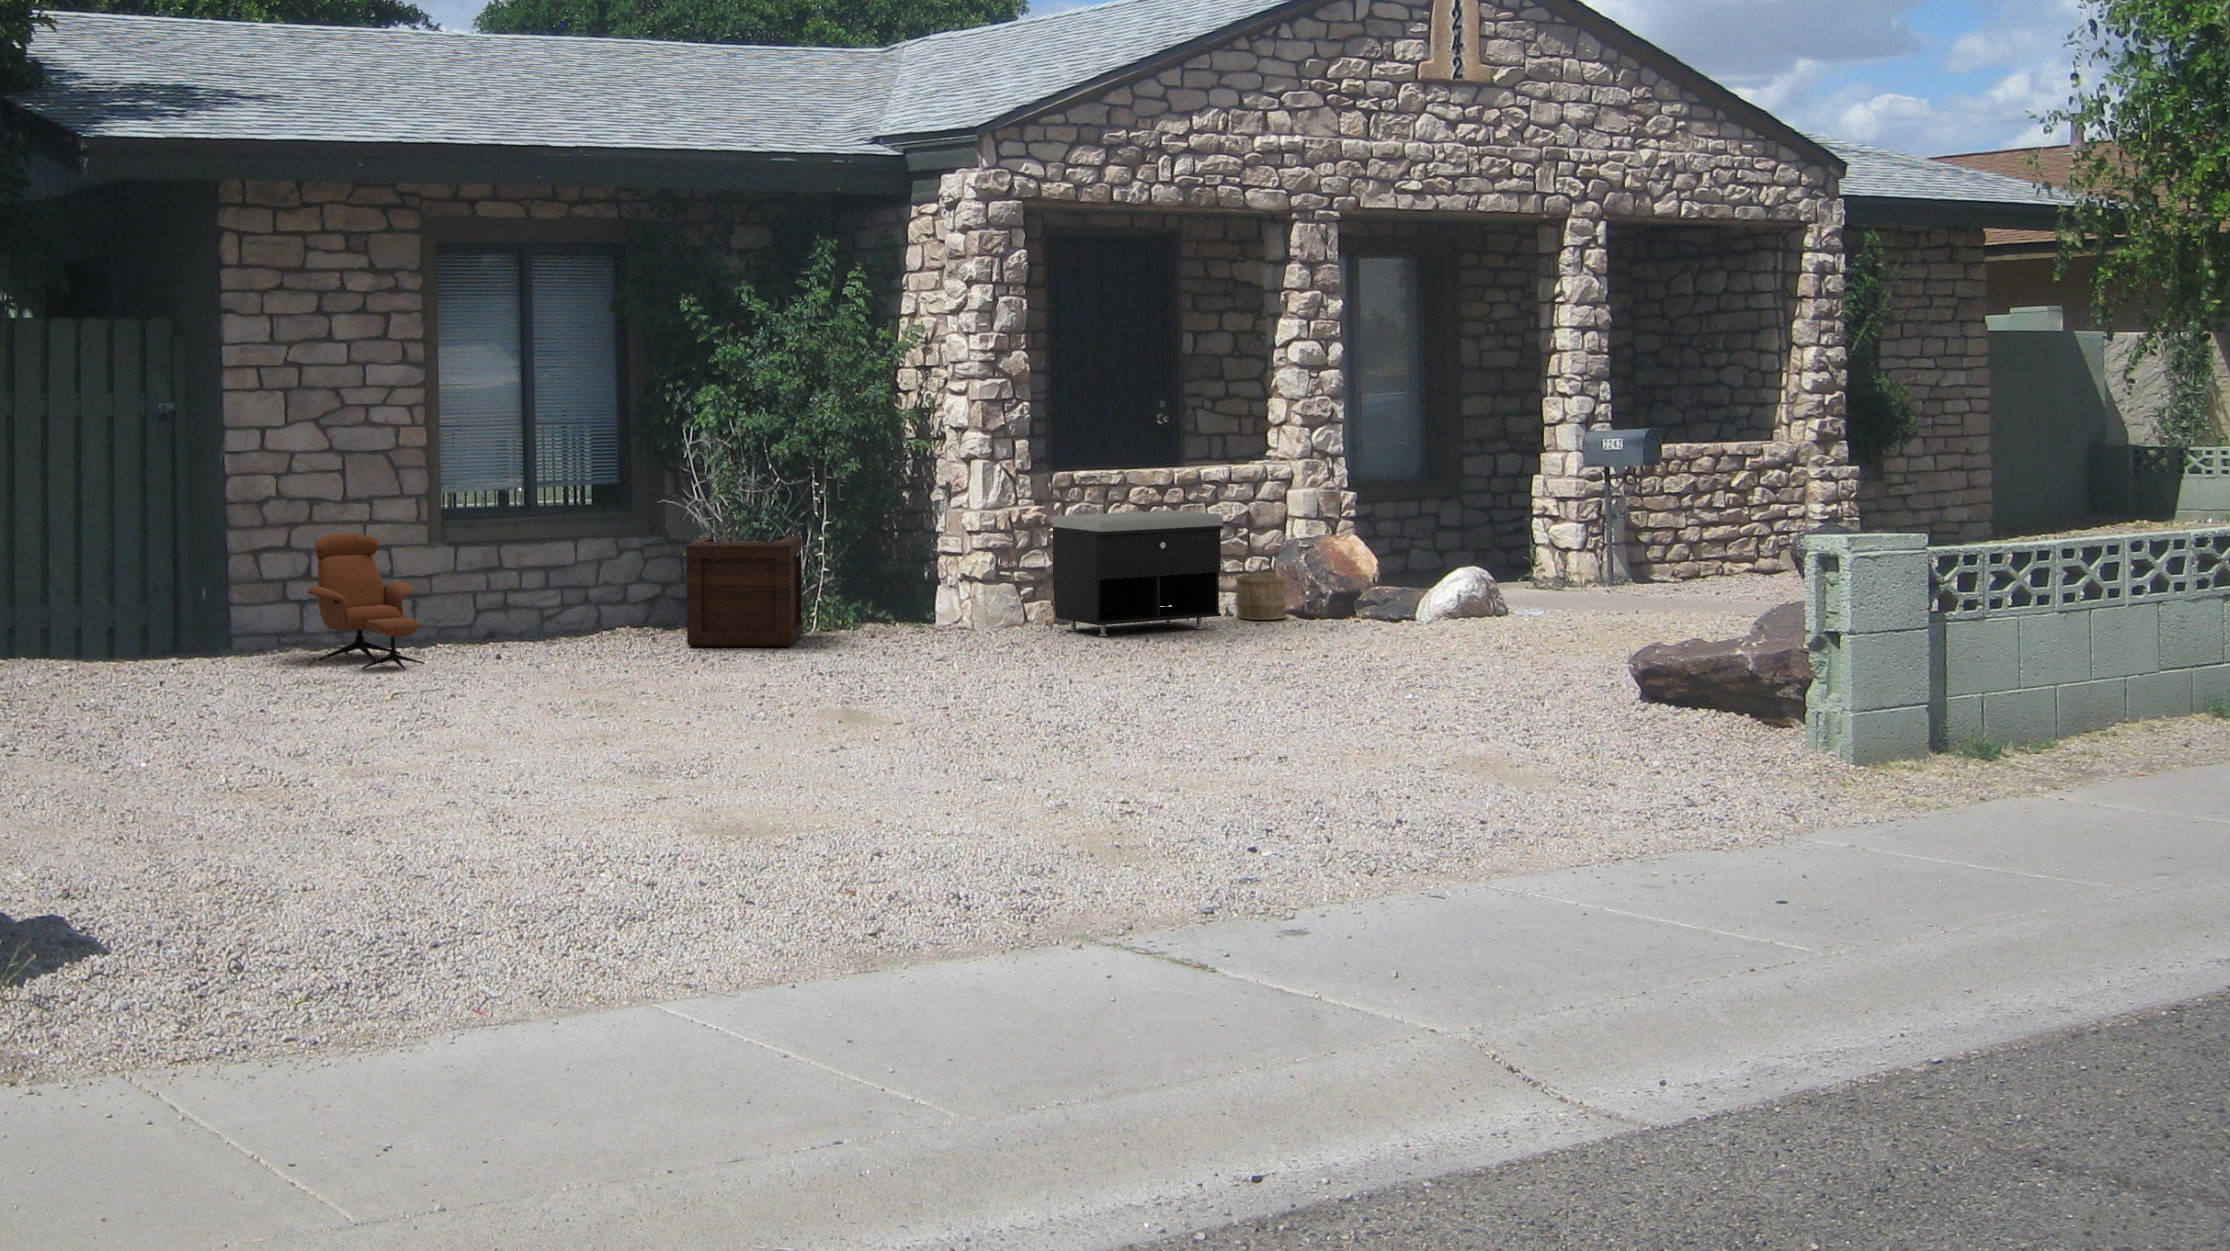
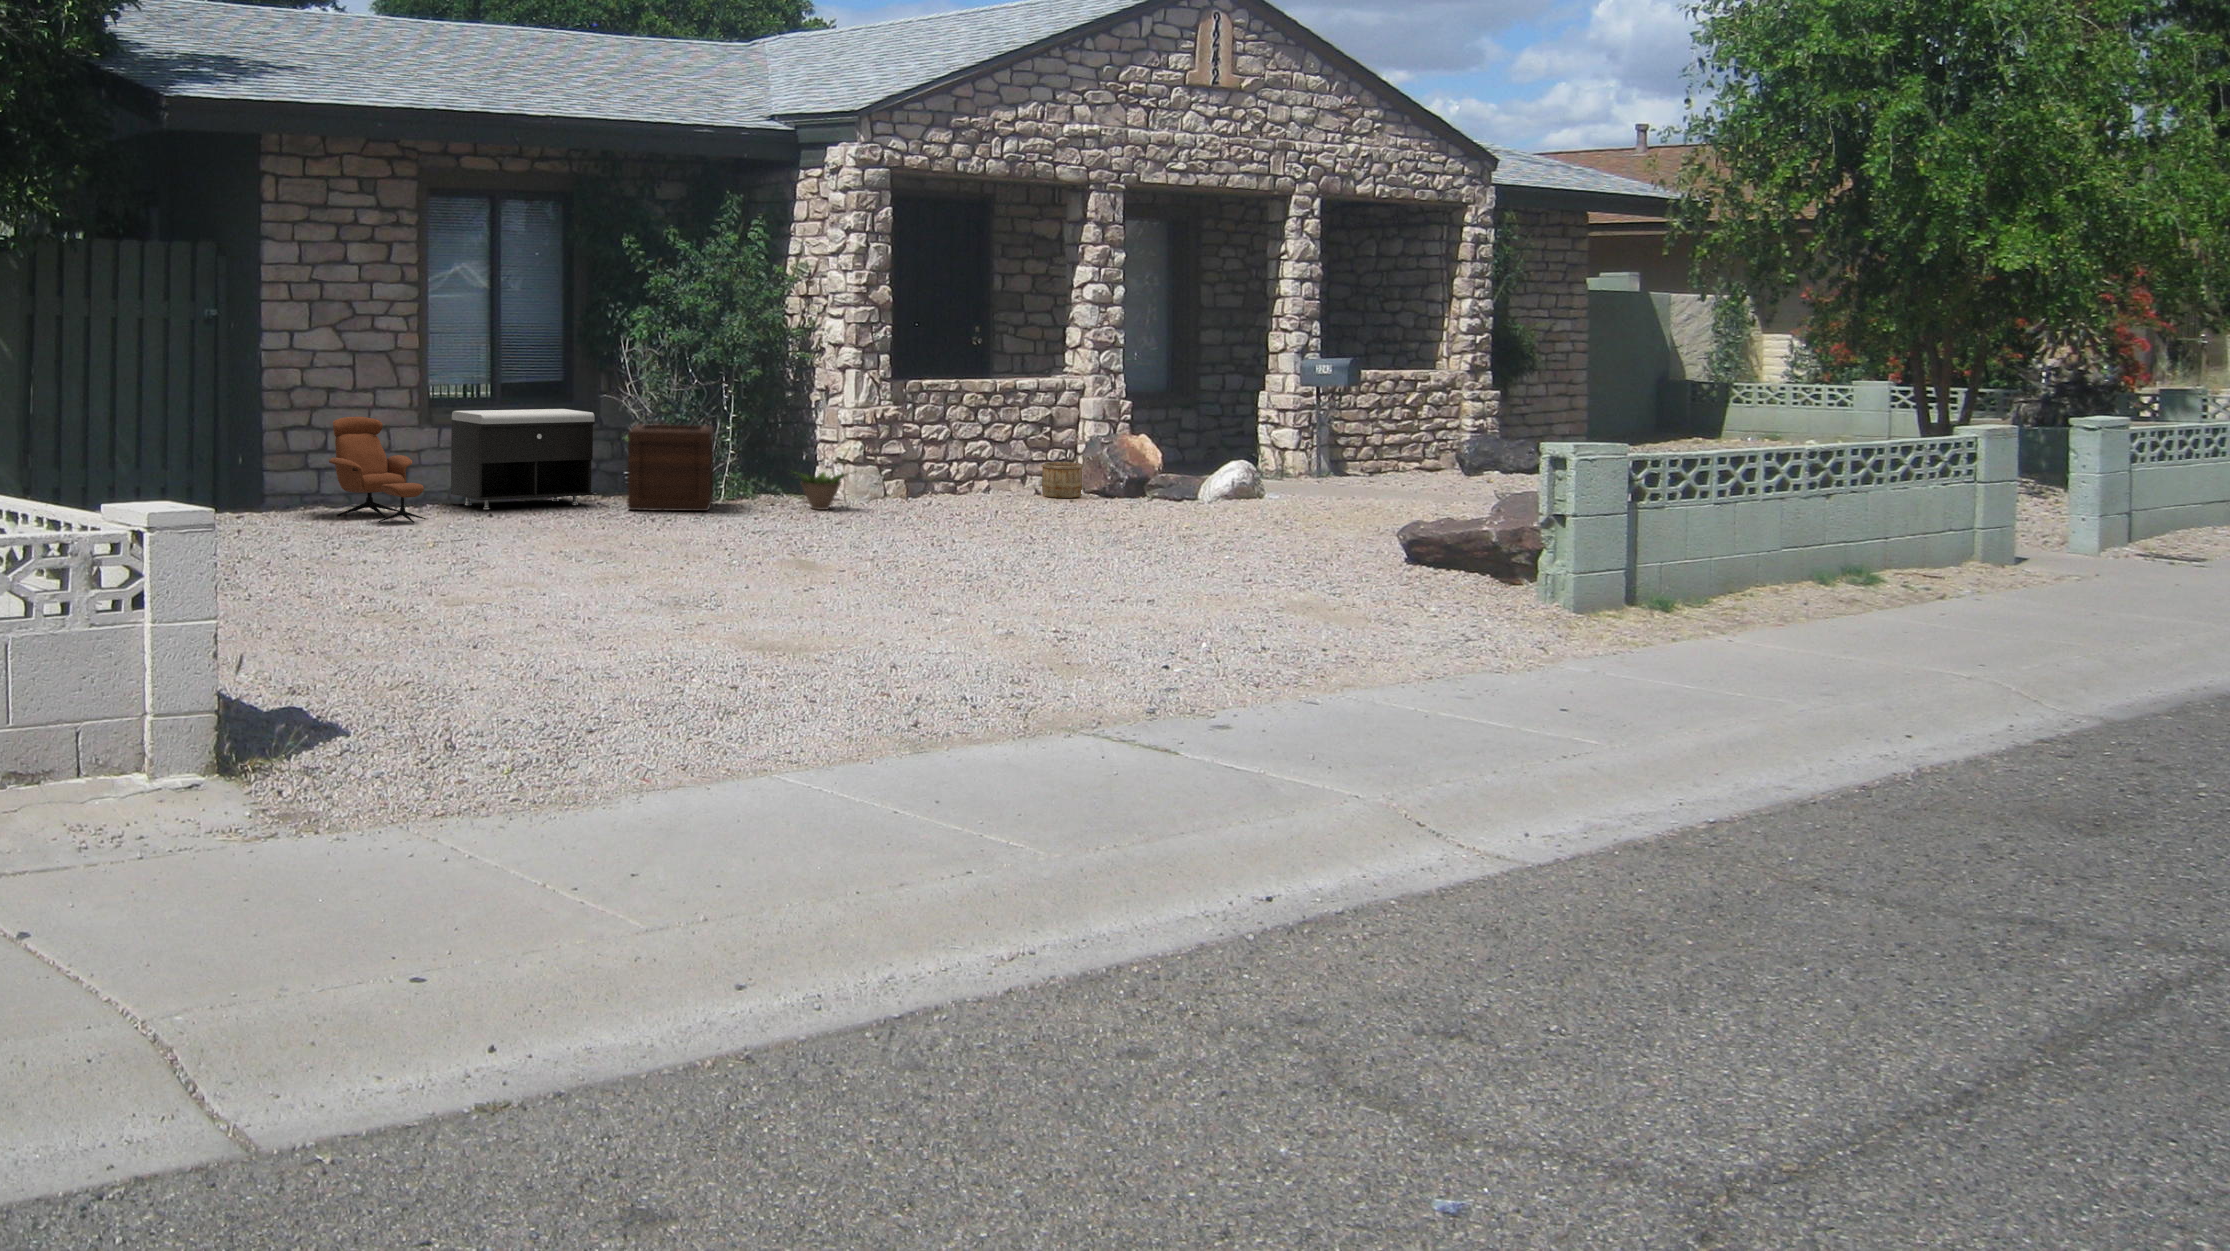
storage bench: present [1051,510,1223,636] -> present [451,409,595,509]
decorative plant: none [893,592,983,642] -> present [791,471,847,510]

